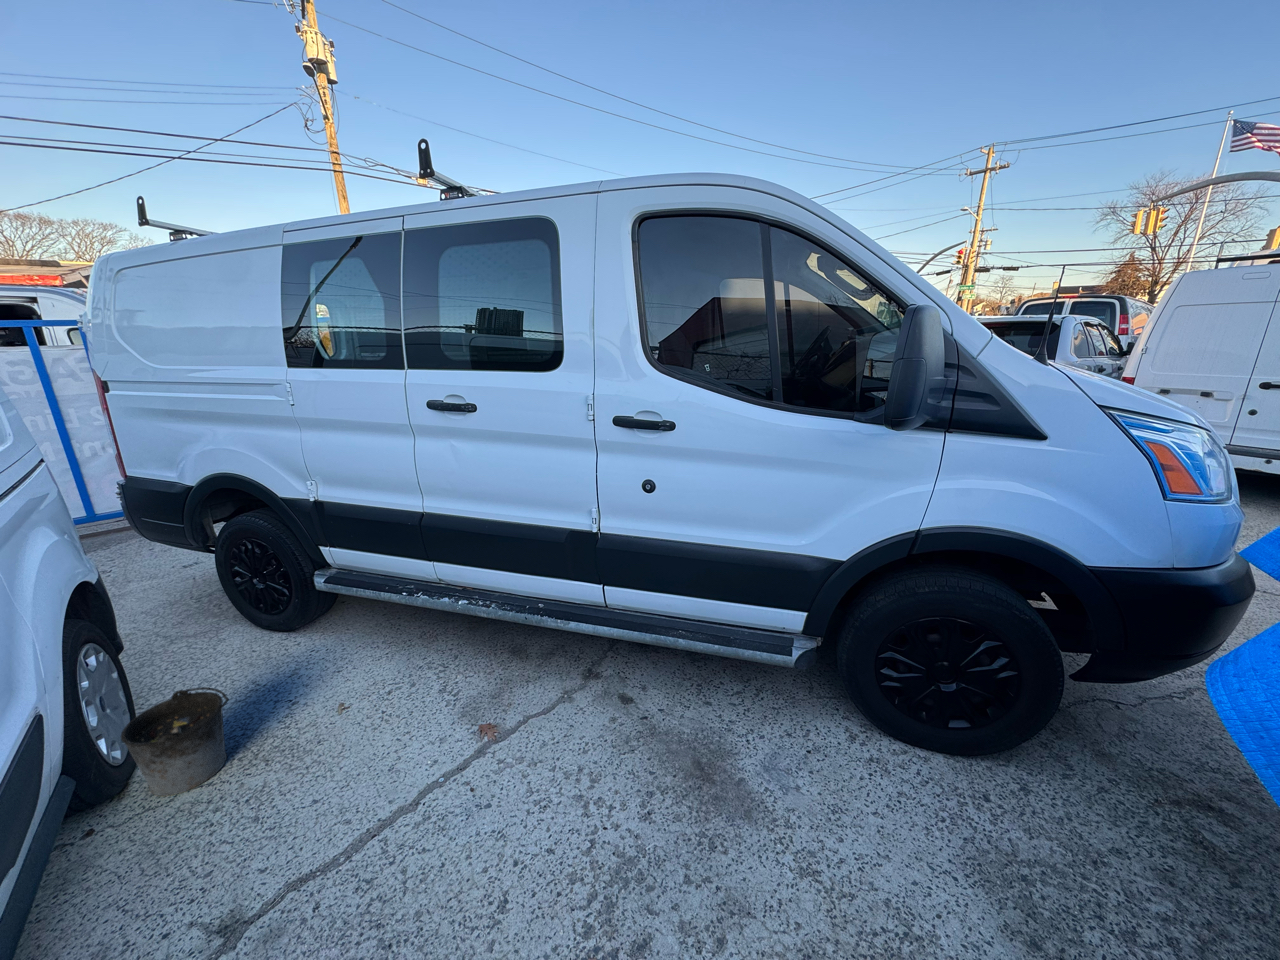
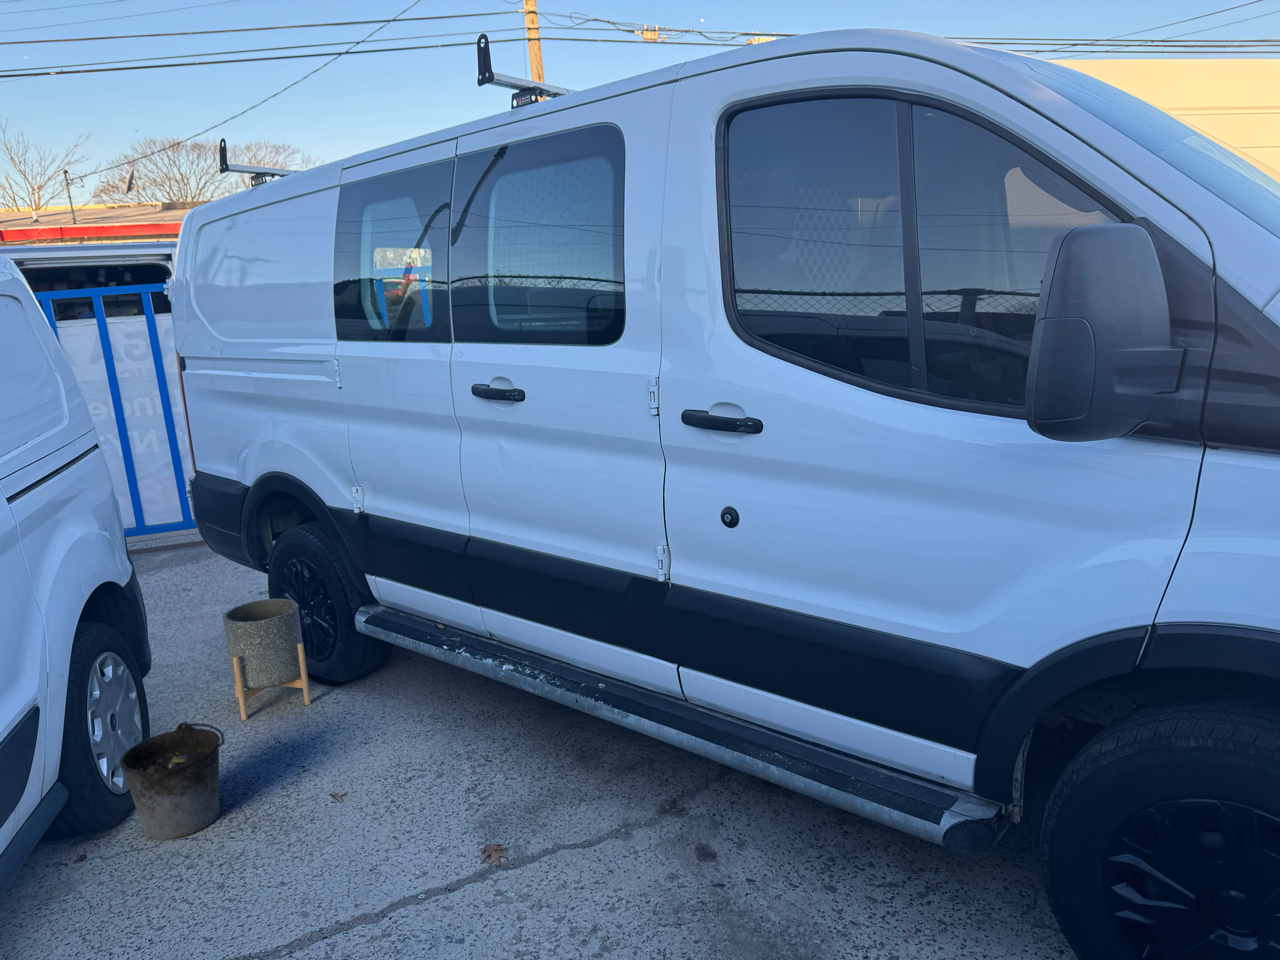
planter: none [186,573,276,674] -> present [223,599,311,720]

